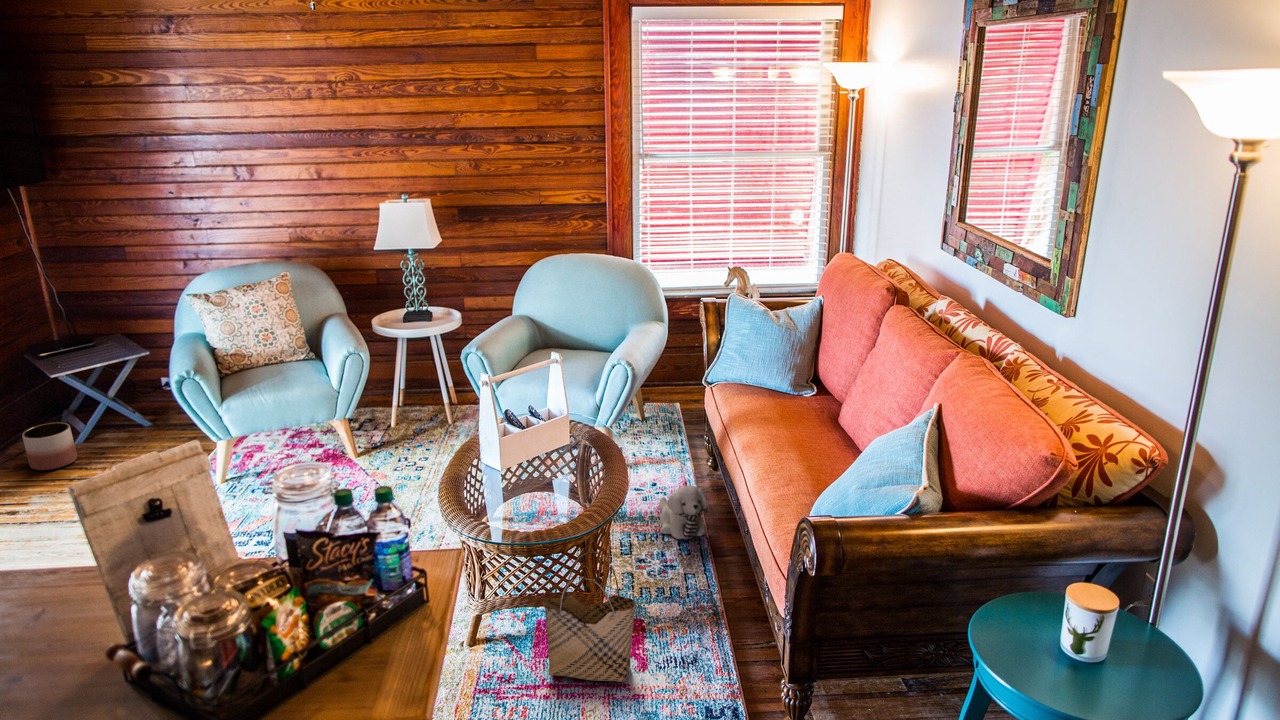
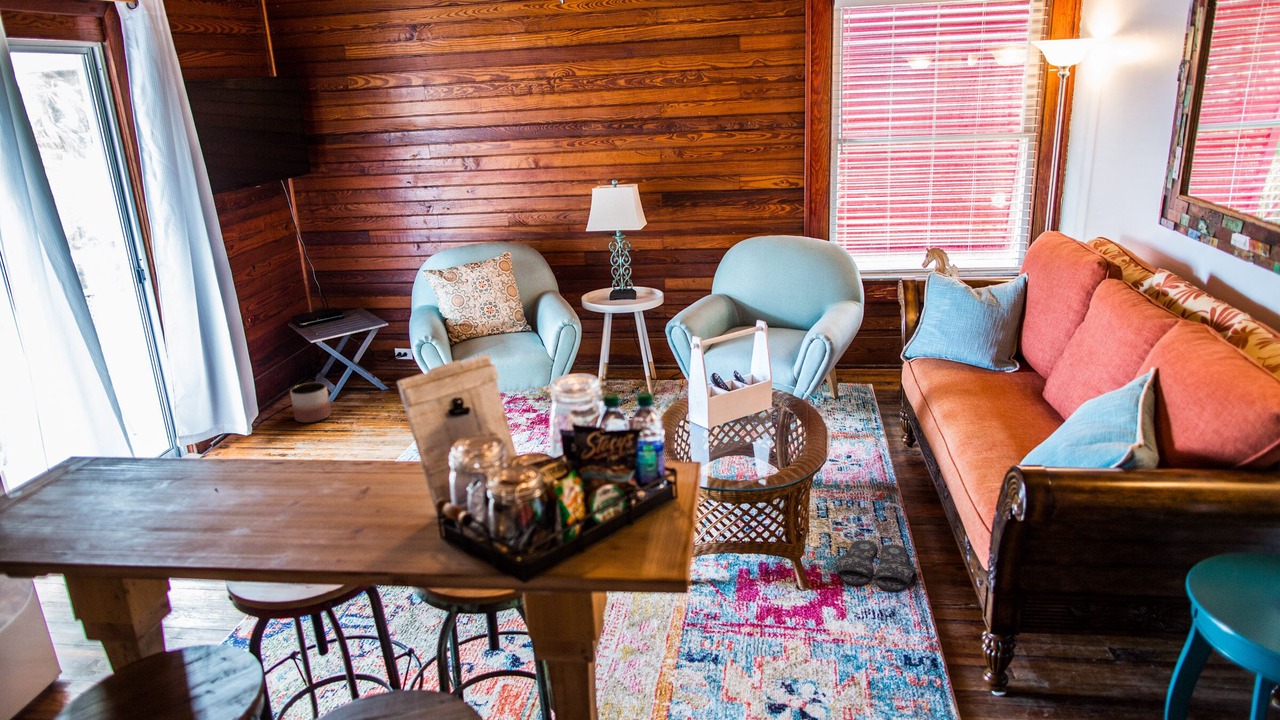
plush toy: present [659,485,708,540] -> none [854,456,904,508]
woven basket: present [543,551,636,682] -> none [749,502,837,627]
slippers: none [639,577,718,634] -> present [837,540,915,591]

